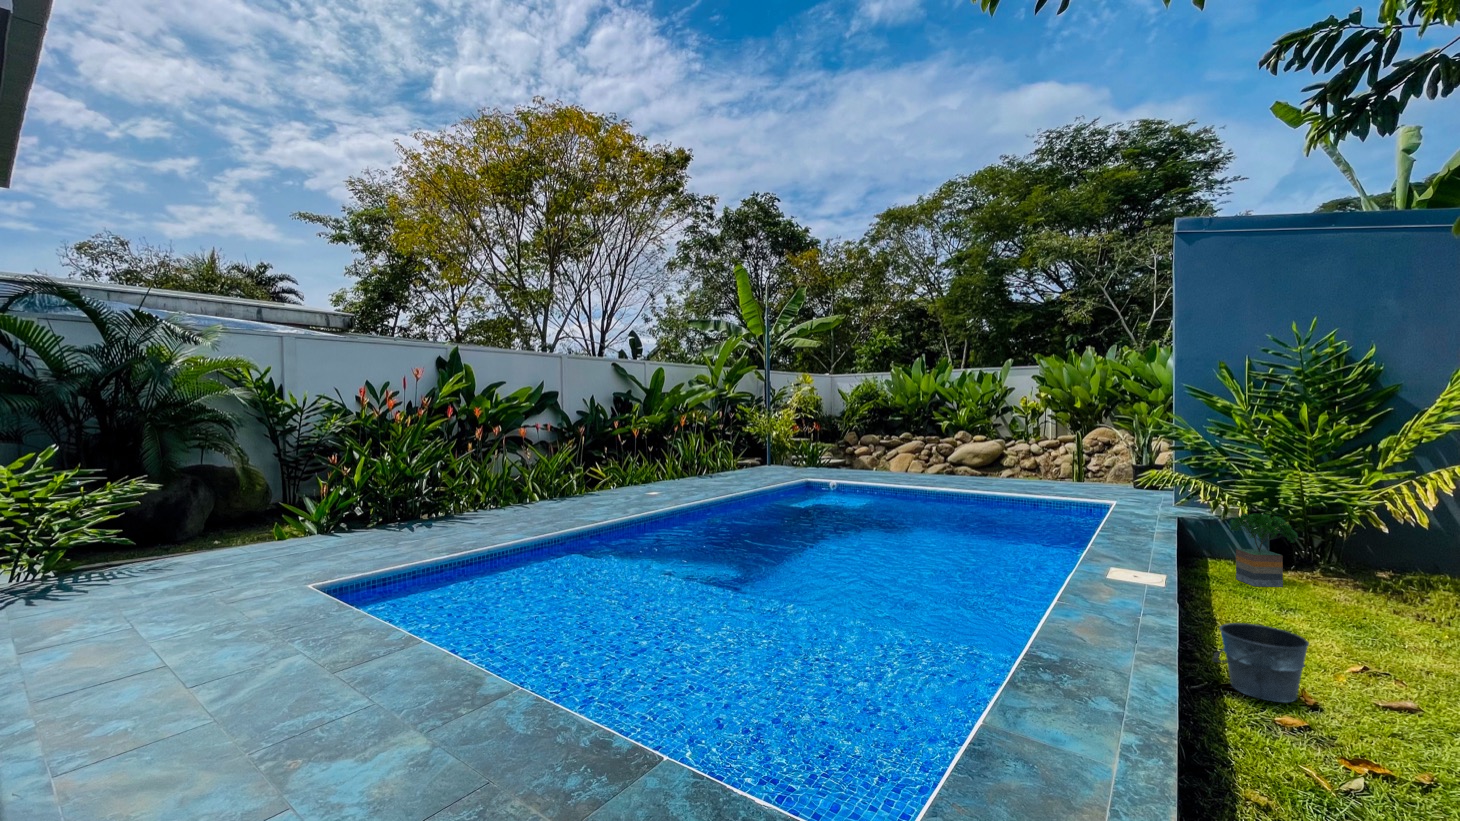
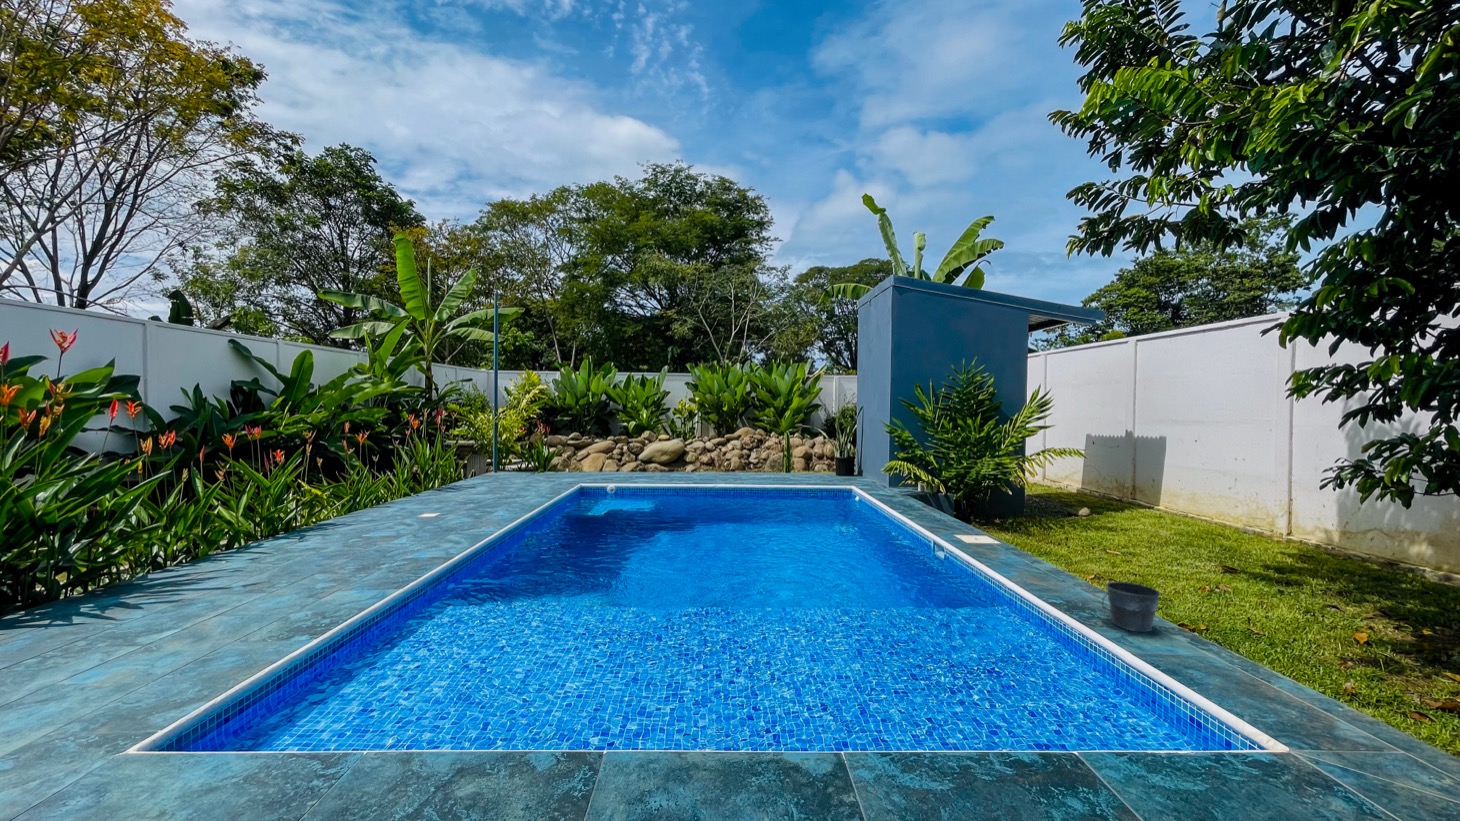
potted tree: present [1230,513,1298,587] -> none [963,497,1005,548]

